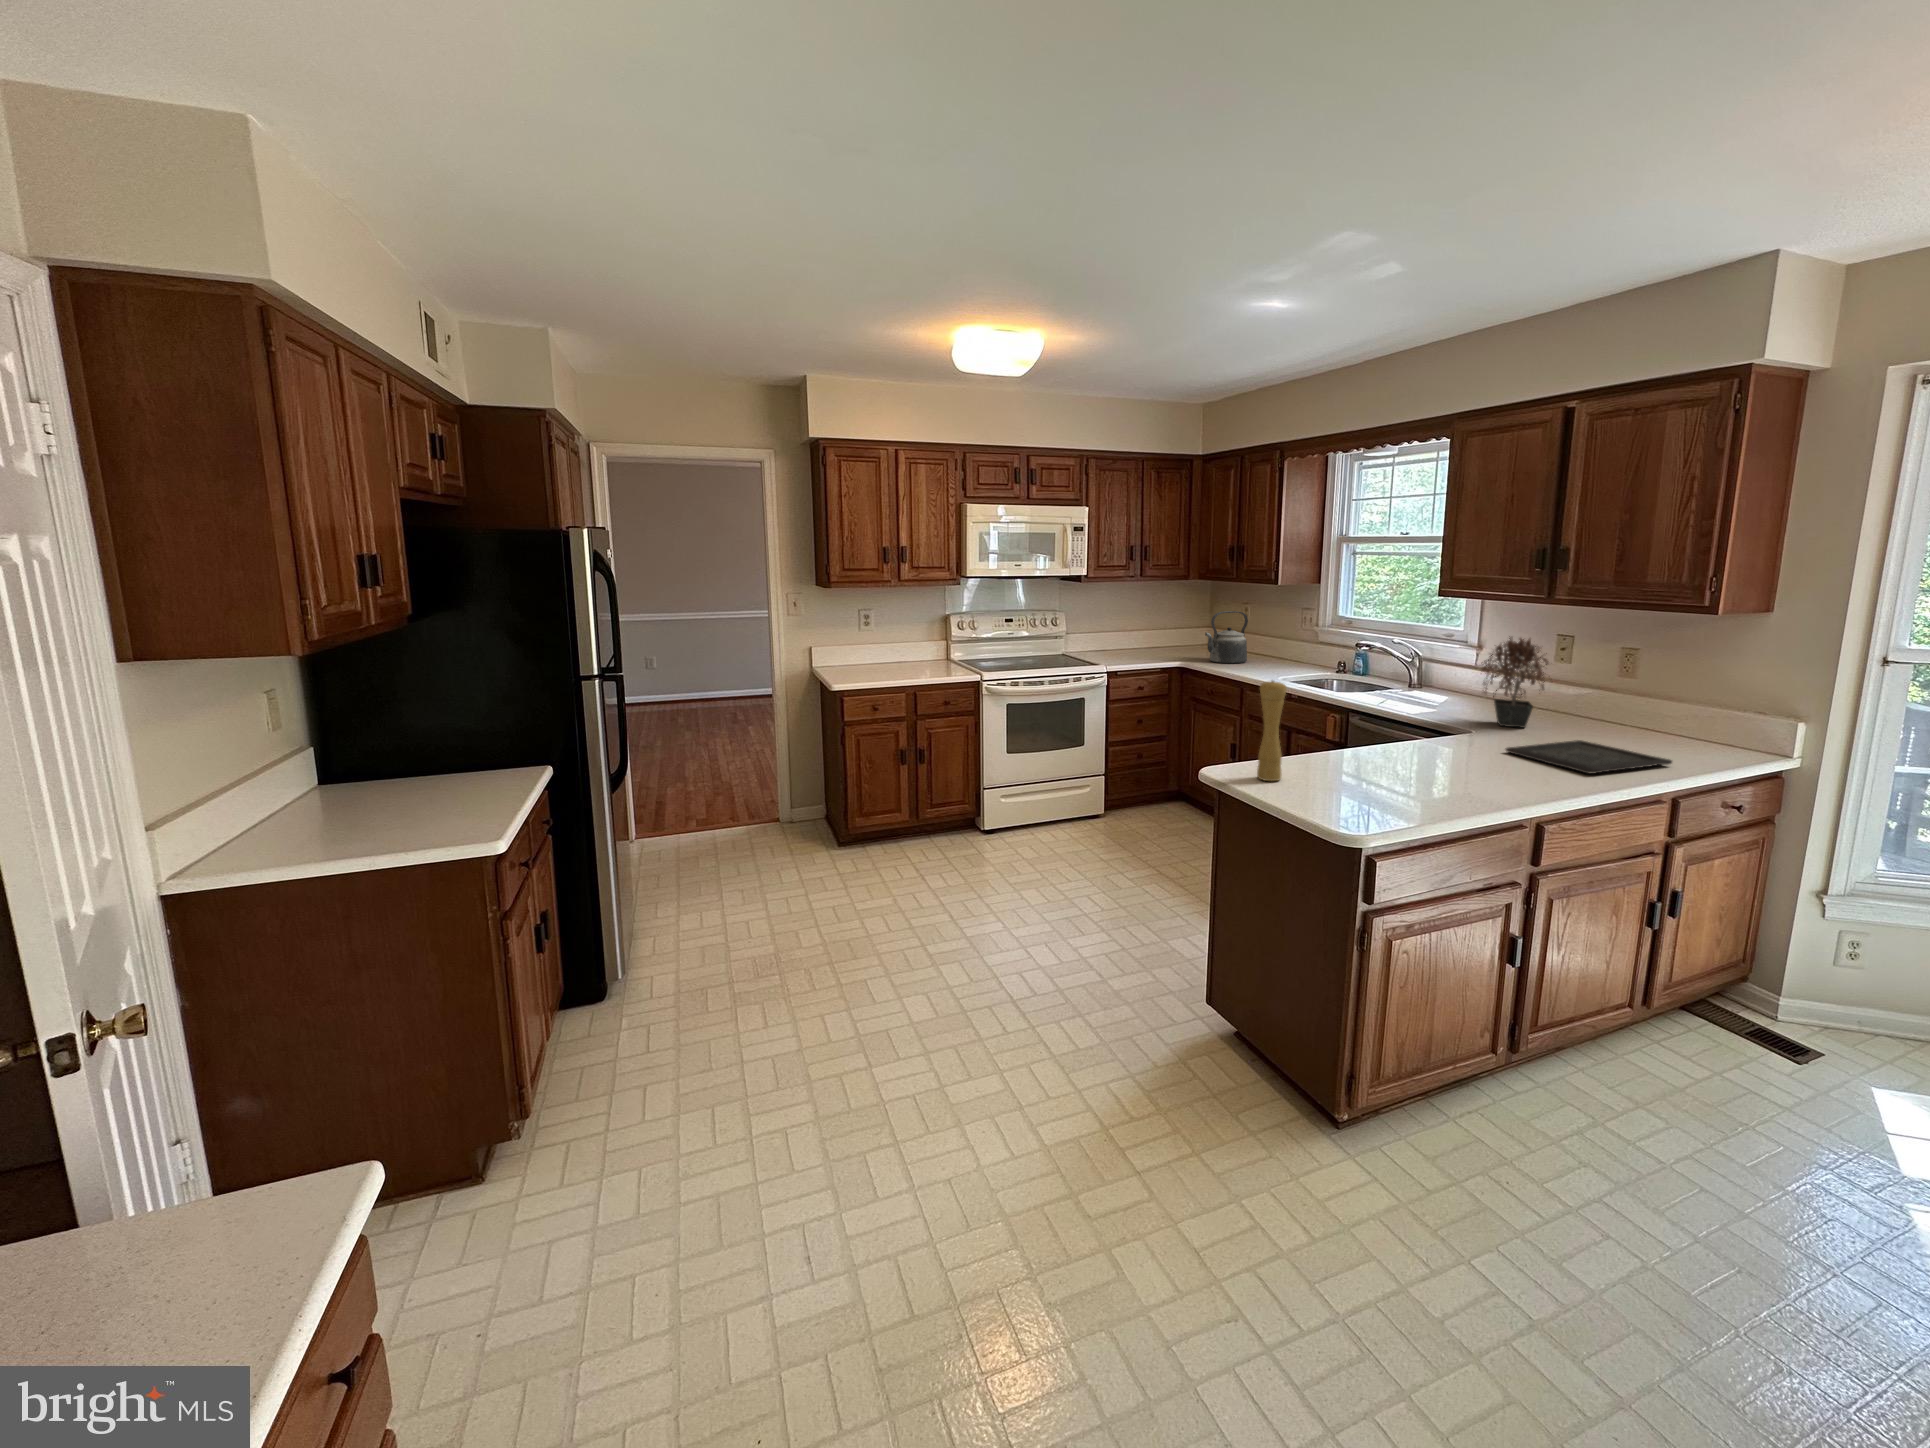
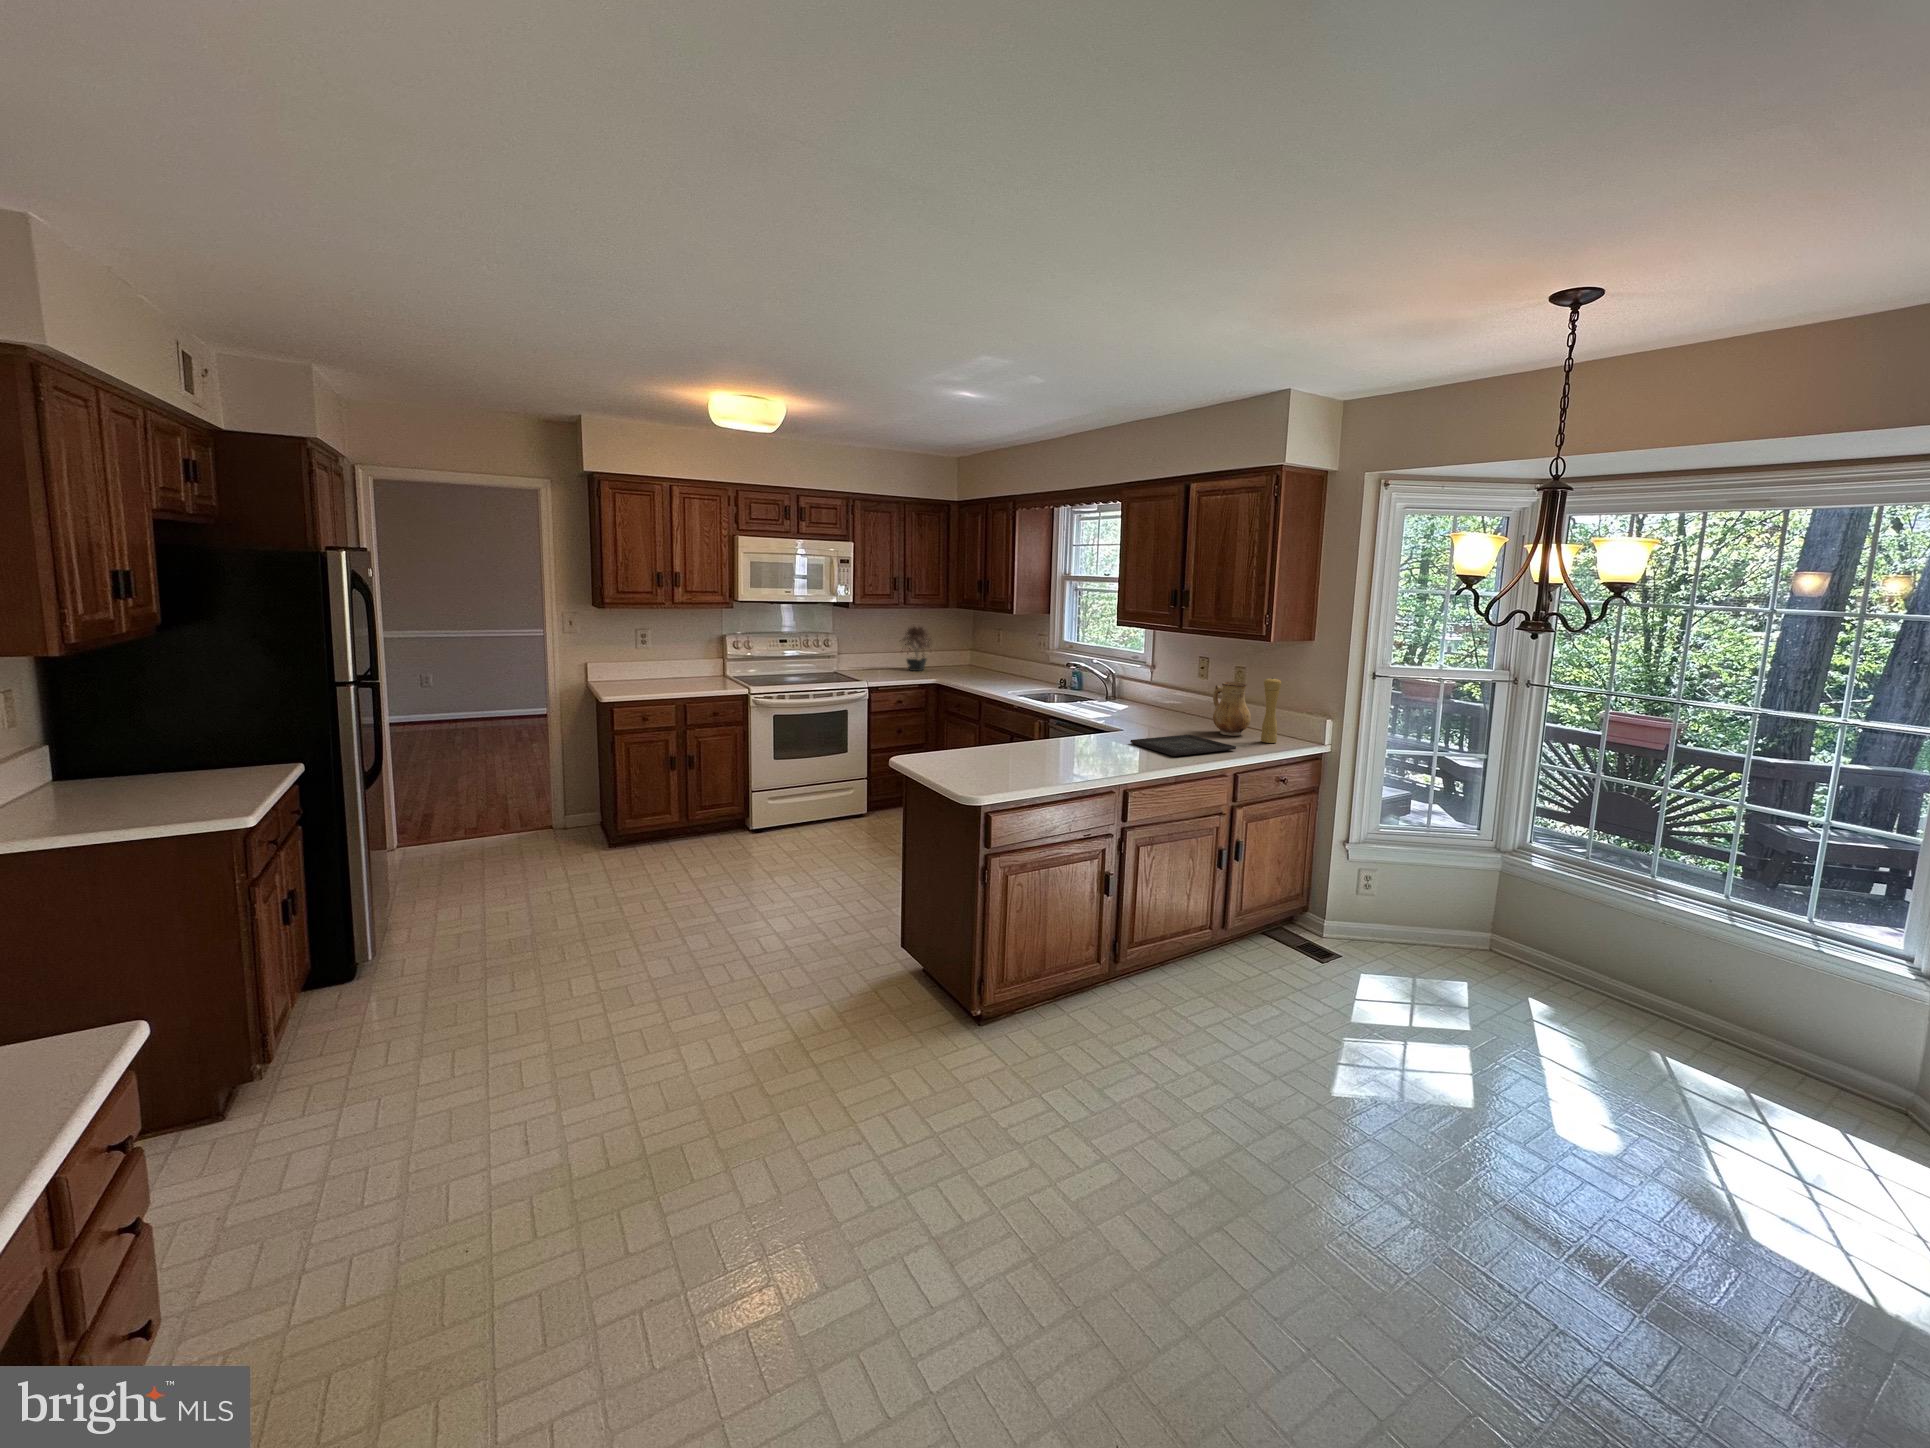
kettle: present [1205,611,1248,663] -> none [956,636,993,680]
potted plant: present [1482,636,1551,728] -> present [900,626,931,671]
ceramic pitcher: none [1604,668,1668,742] -> present [1213,681,1251,736]
pepper mill: present [1257,681,1287,781] -> present [1261,678,1281,743]

